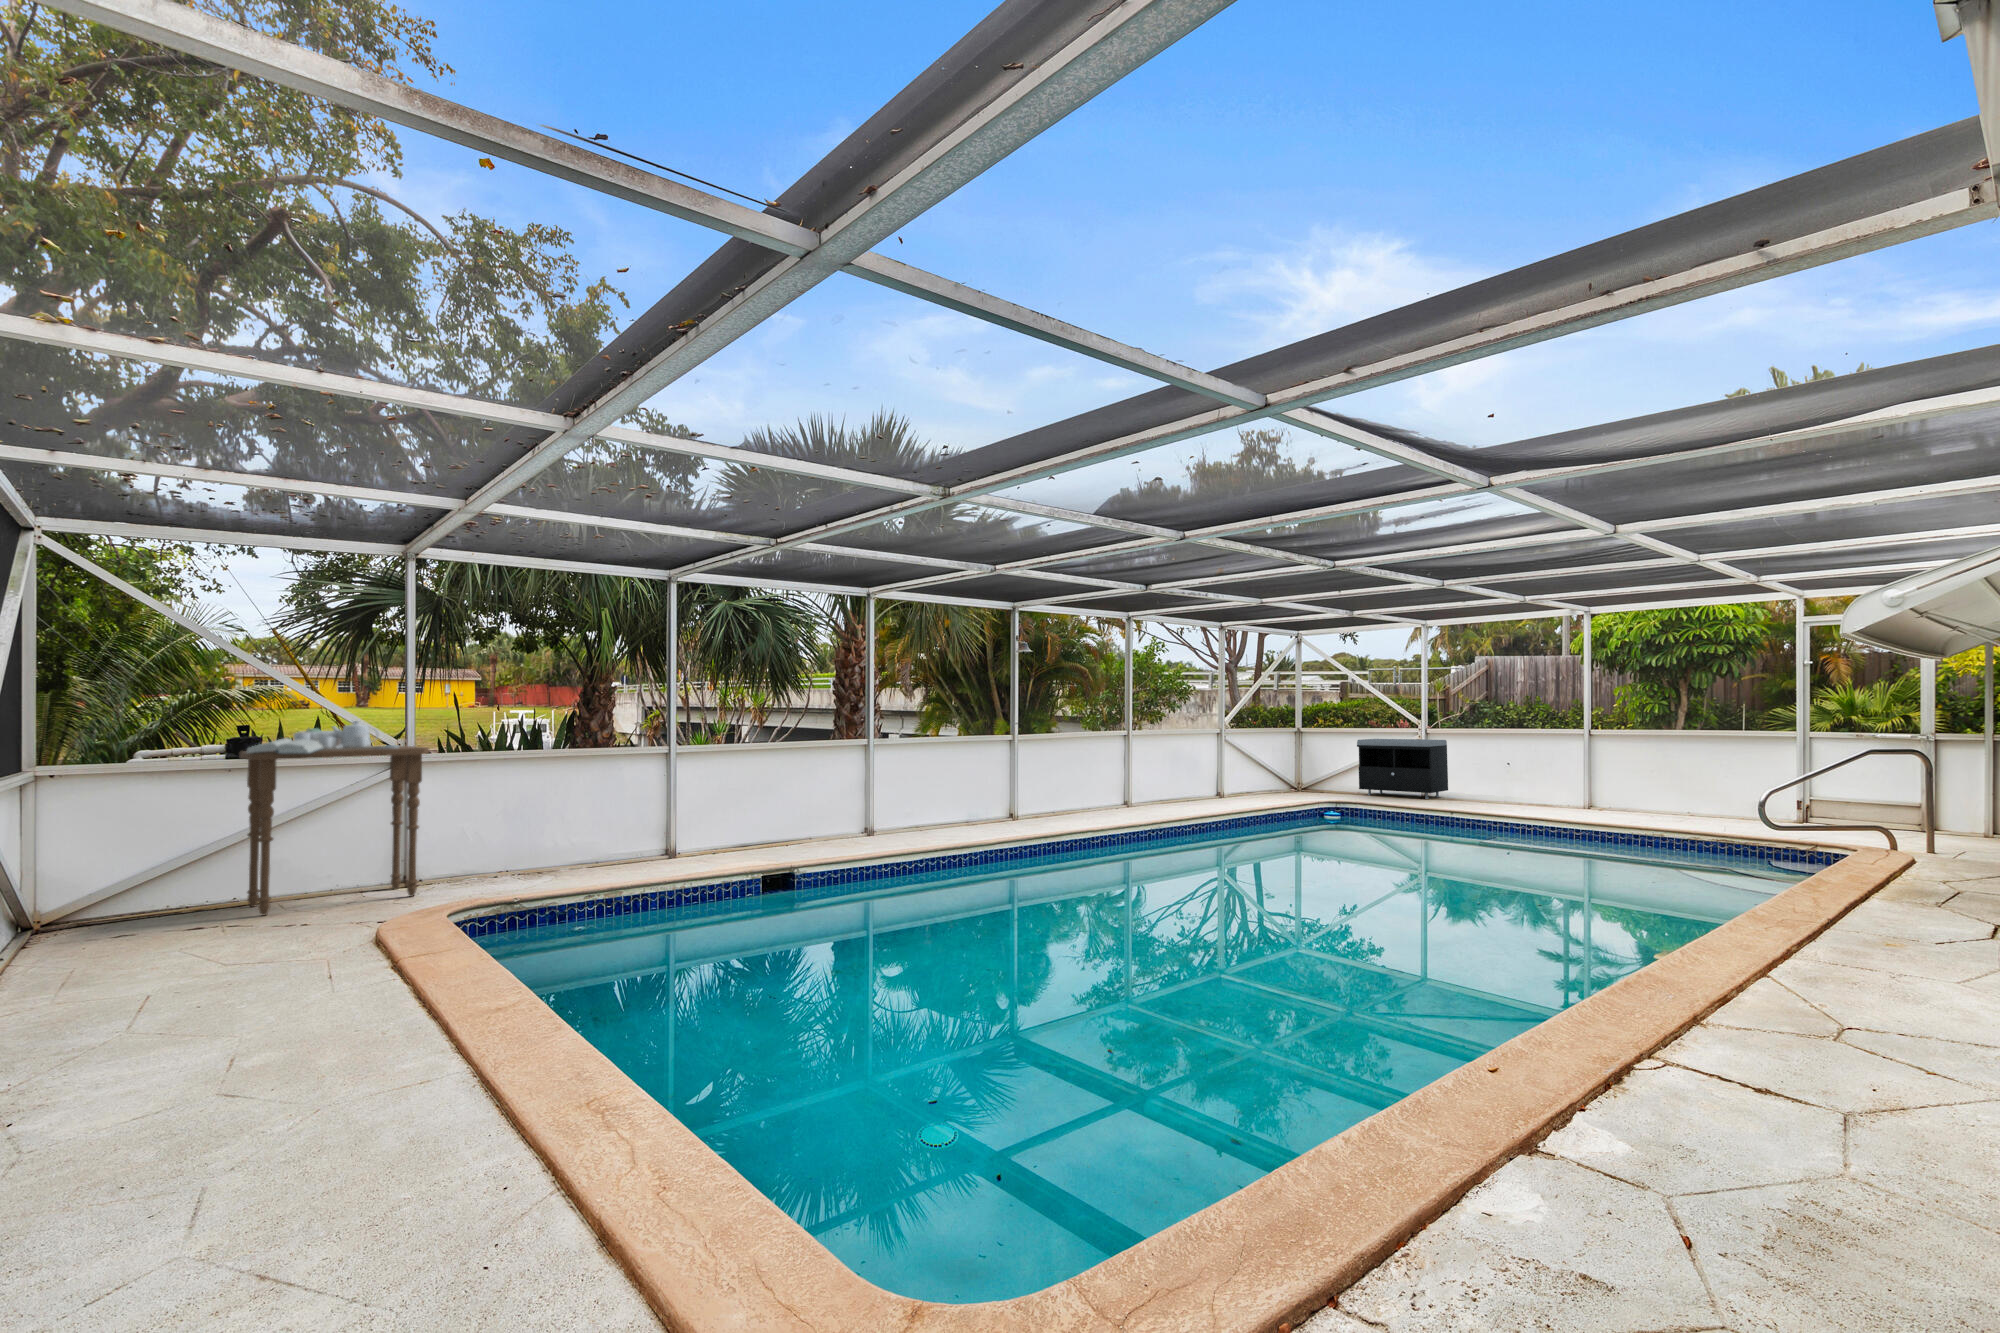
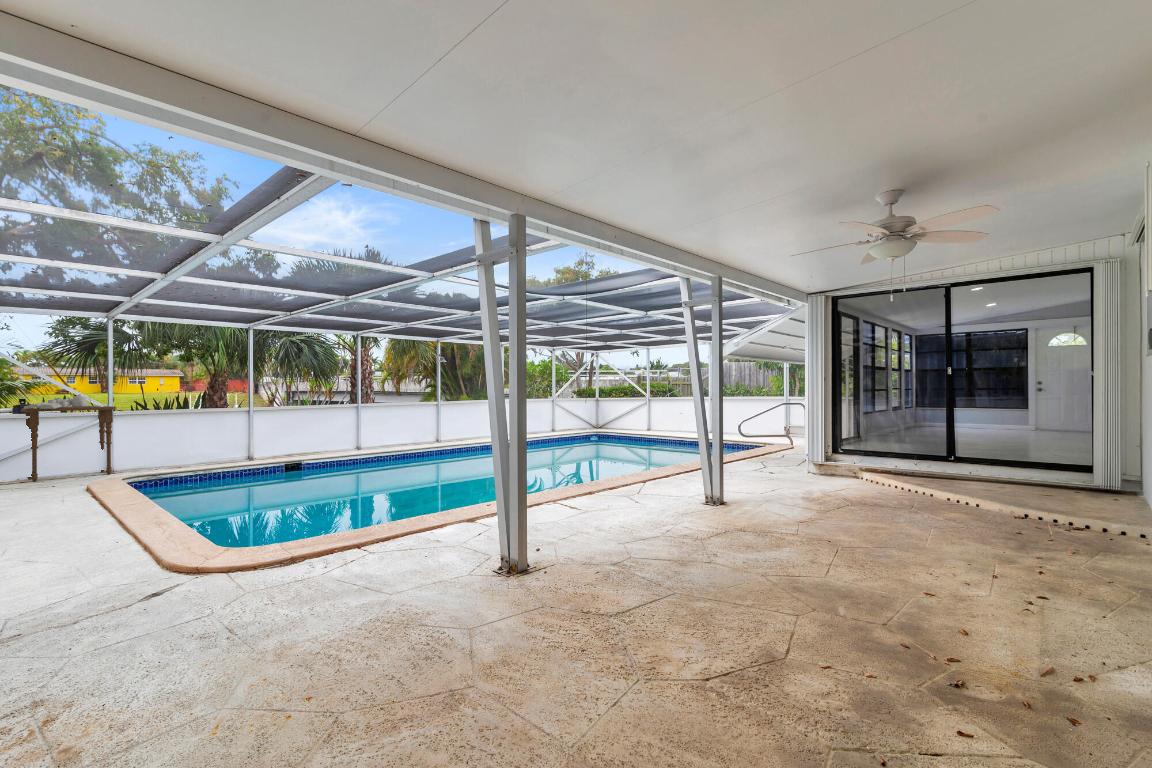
storage bench: present [1357,739,1448,799] -> none [622,403,663,431]

